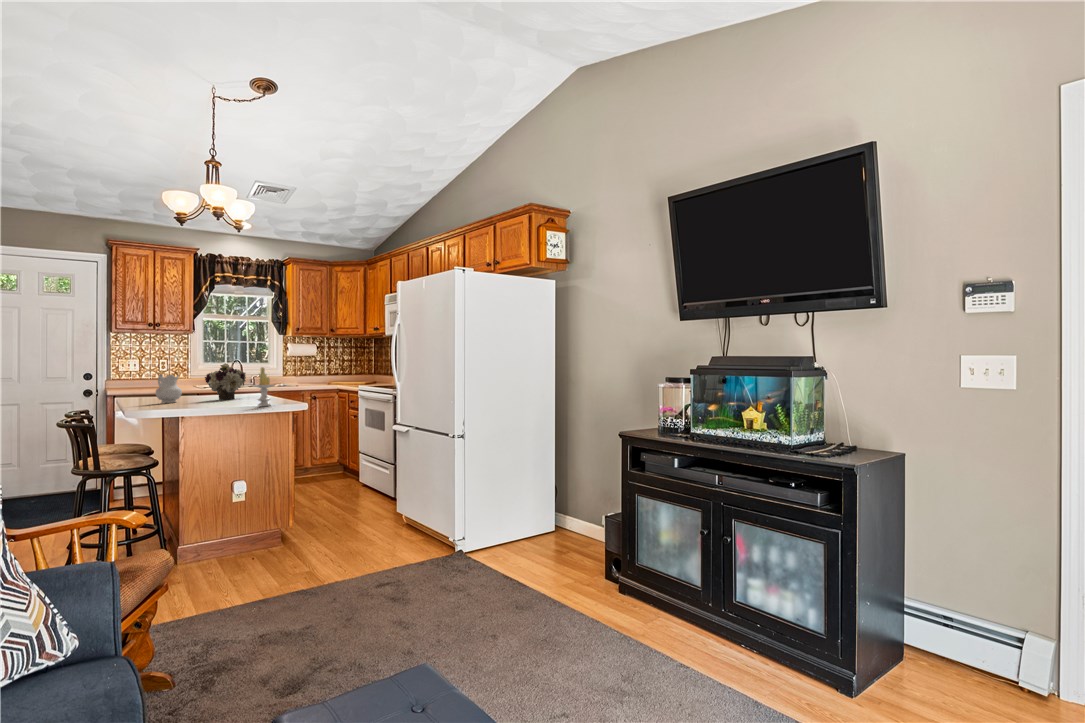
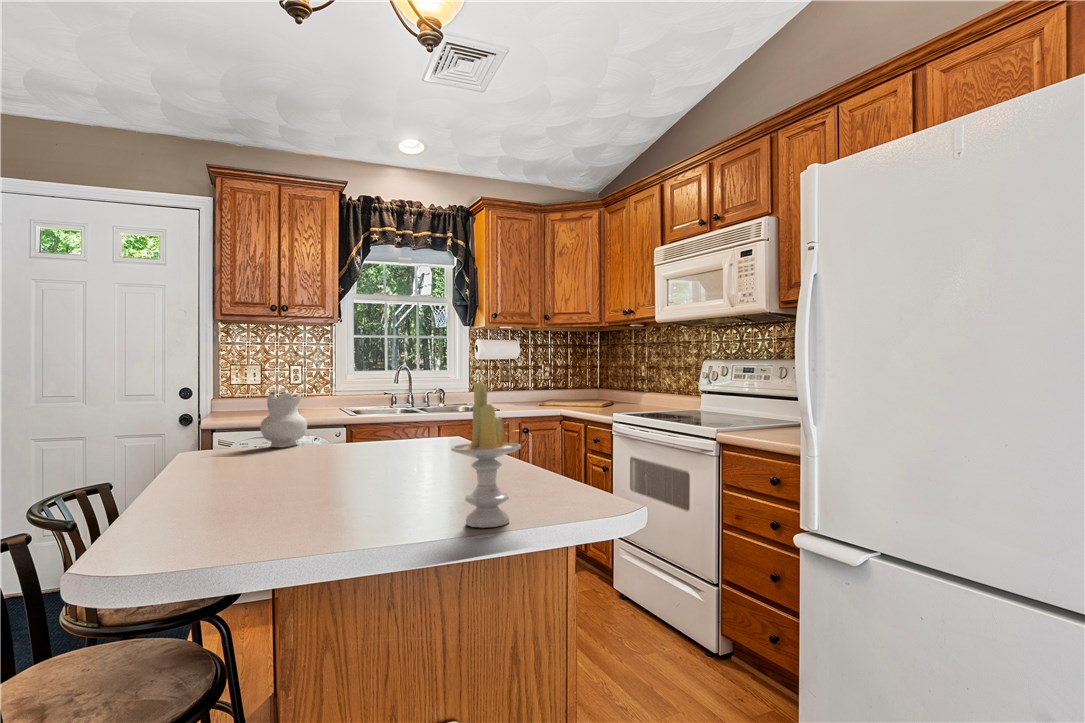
flower arrangement: present [205,363,246,400] -> none [343,370,419,444]

